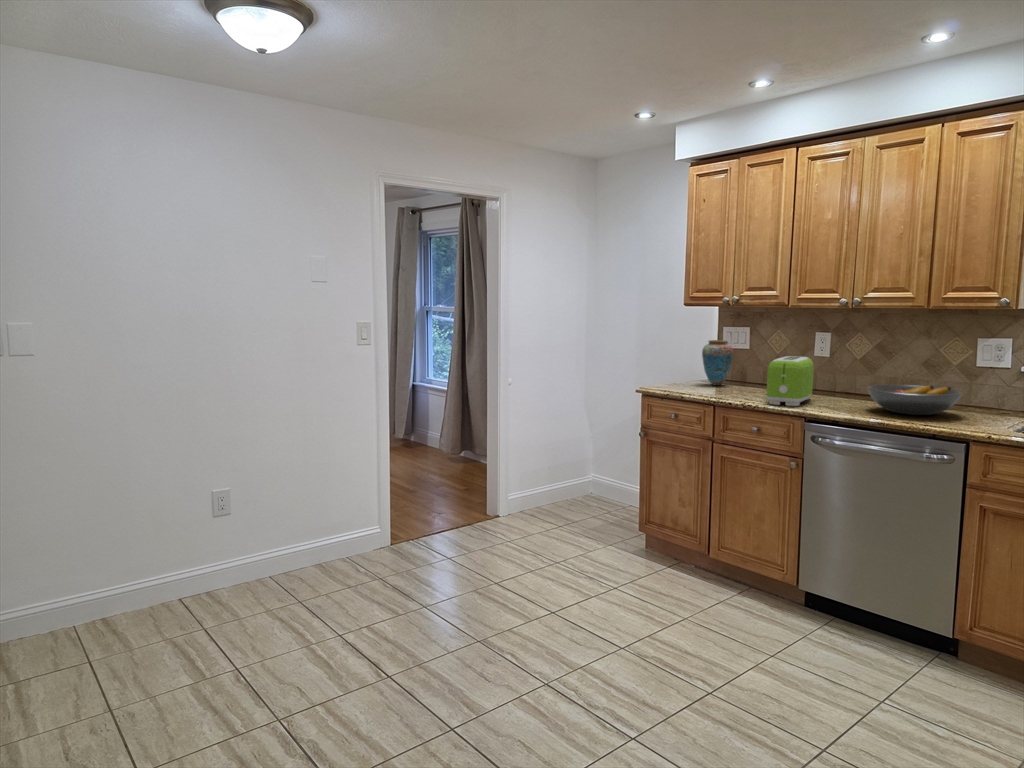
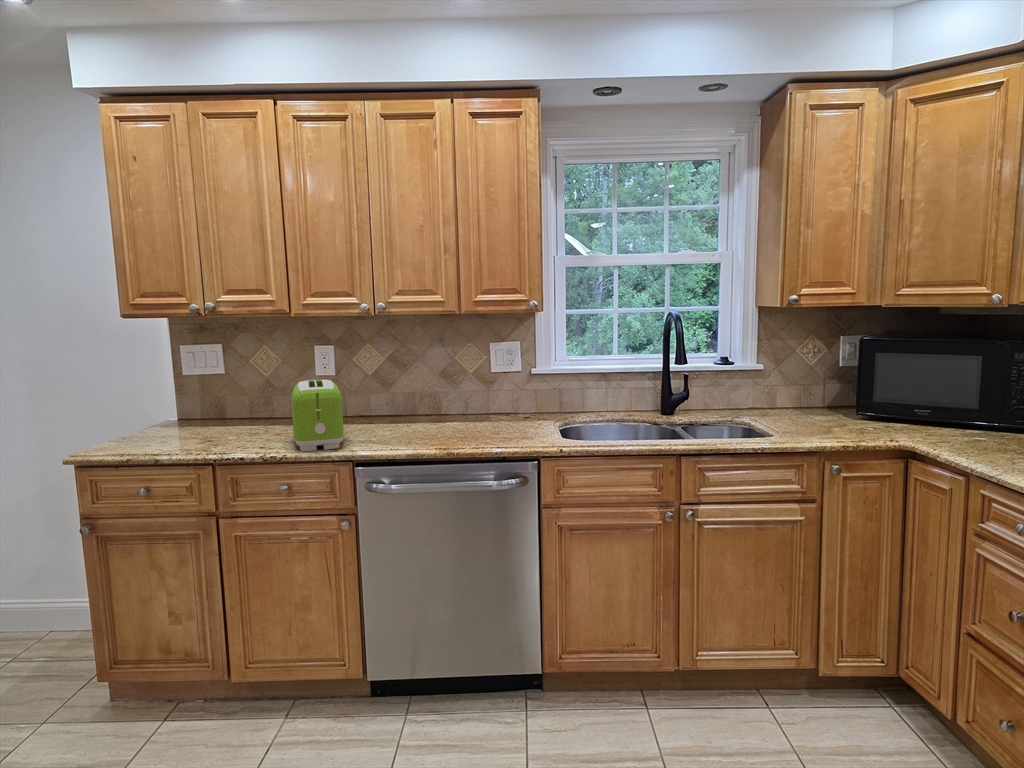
vase: present [702,340,733,386] -> none [162,365,210,432]
fruit bowl: present [867,384,963,415] -> none [411,399,507,436]

